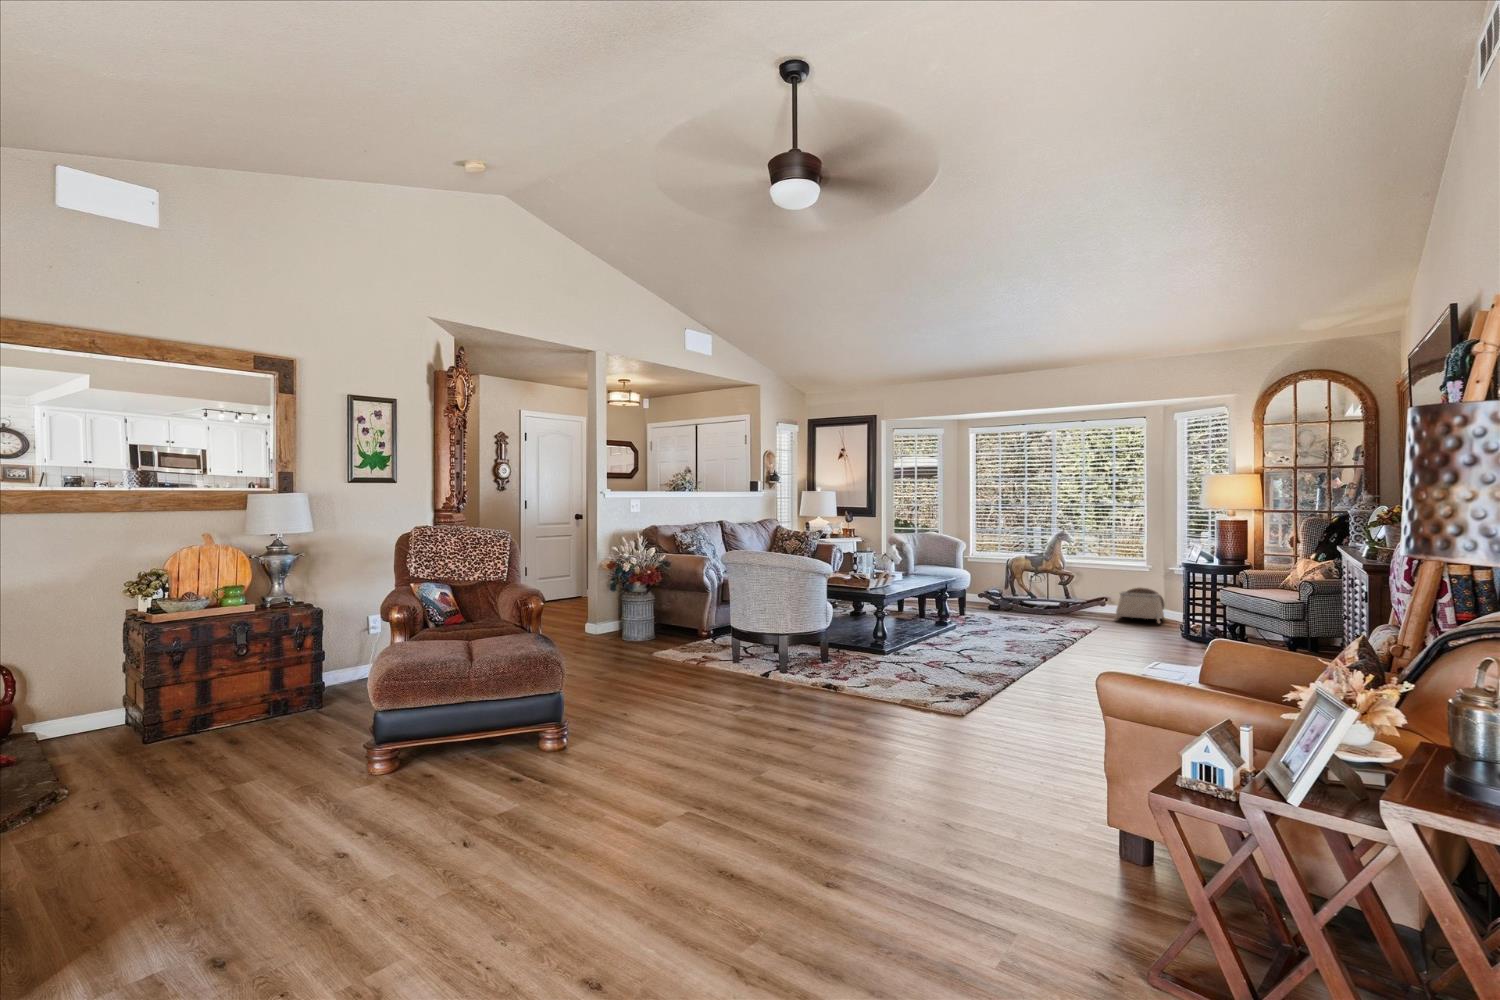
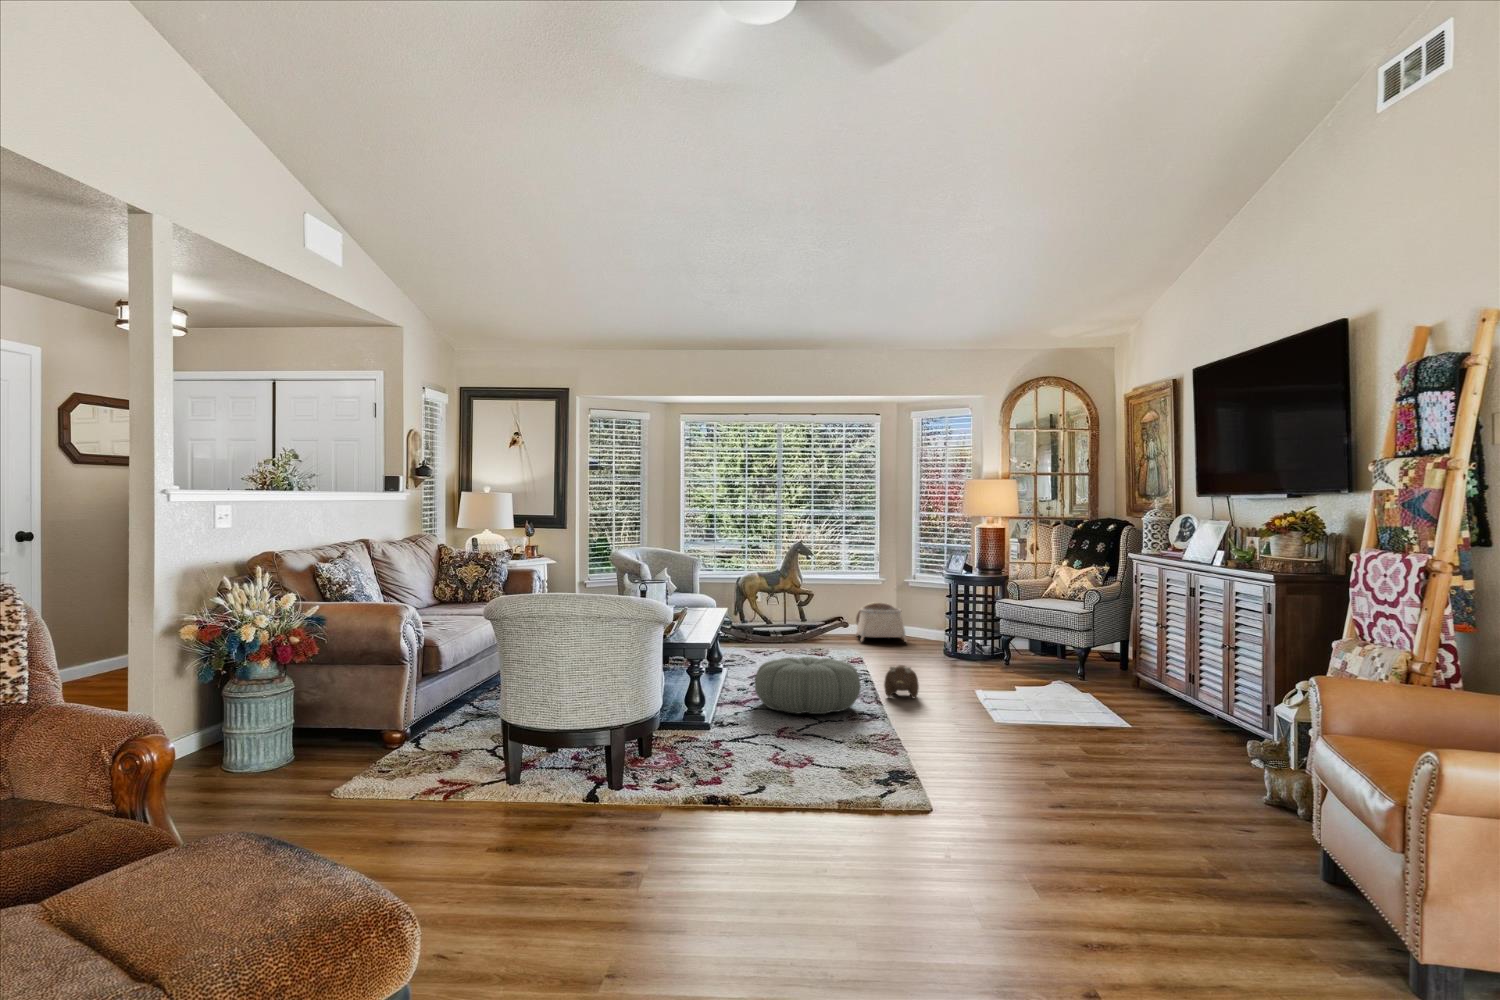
pouf: none [946,615,1031,656] -> present [754,657,861,714]
plush toy: none [1064,629,1096,658] -> present [884,665,919,698]

